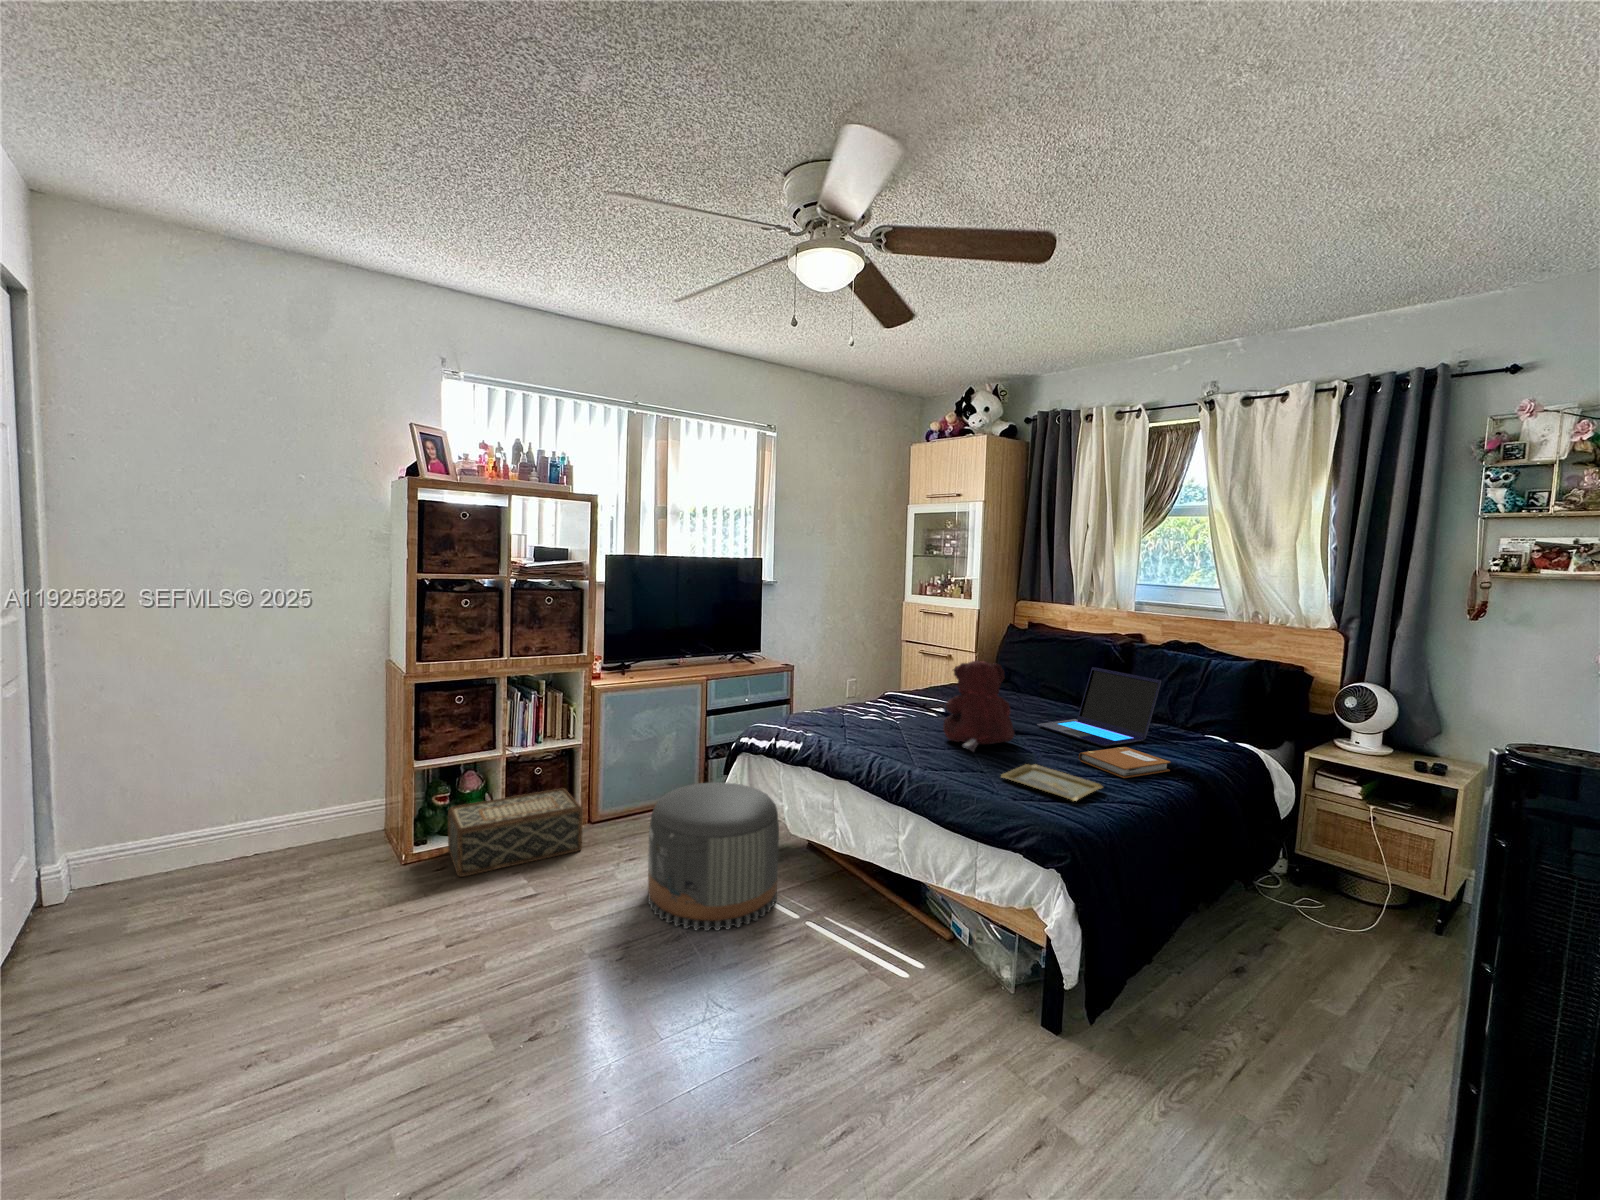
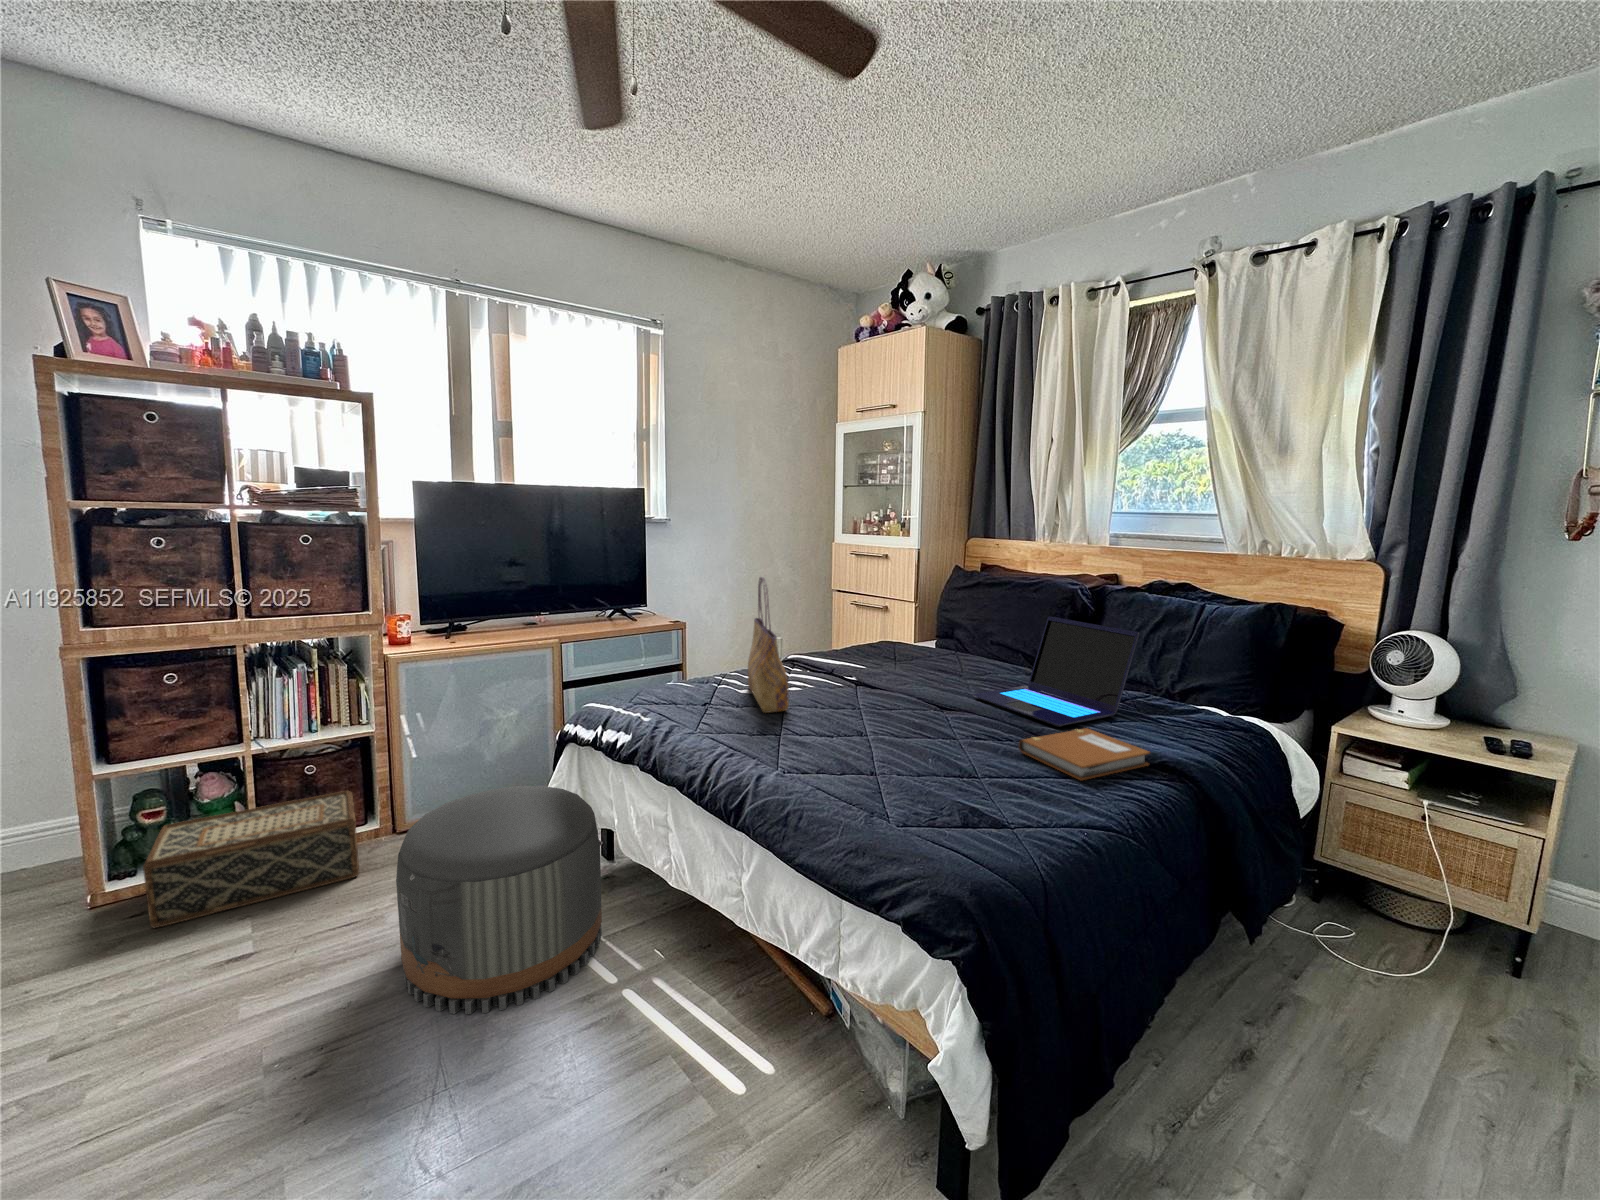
tote bag: none [869,634,907,733] -> present [748,577,789,713]
teddy bear: present [943,660,1014,752] -> none [834,608,934,741]
tray: present [1001,764,1102,801] -> none [893,761,1046,829]

